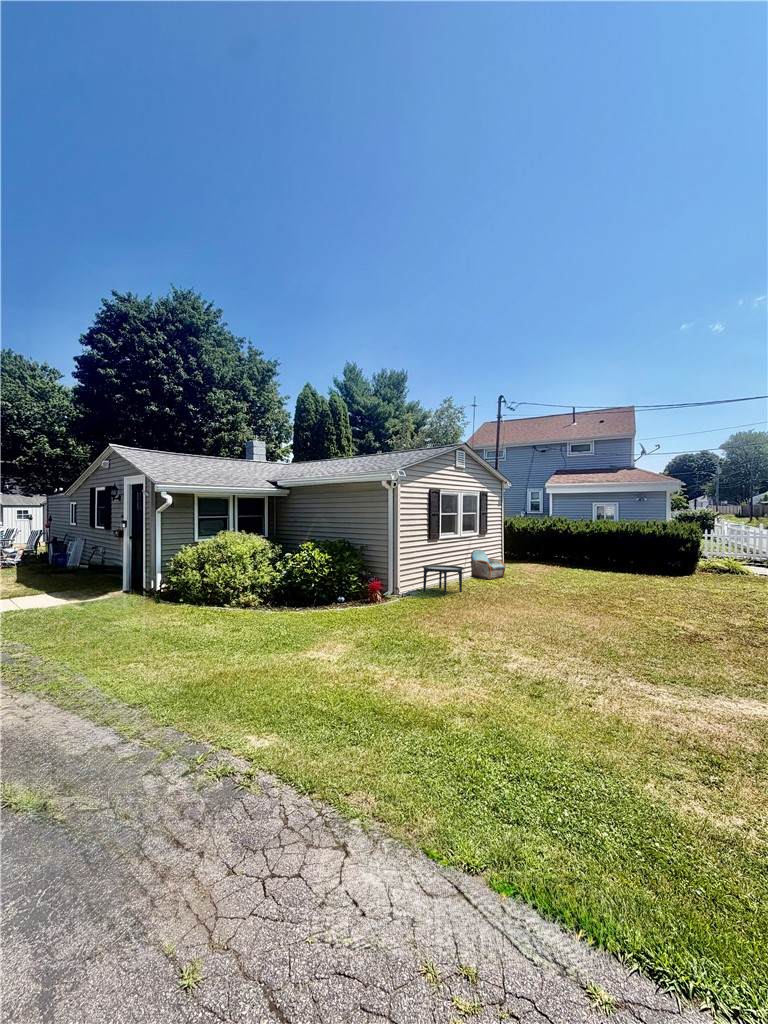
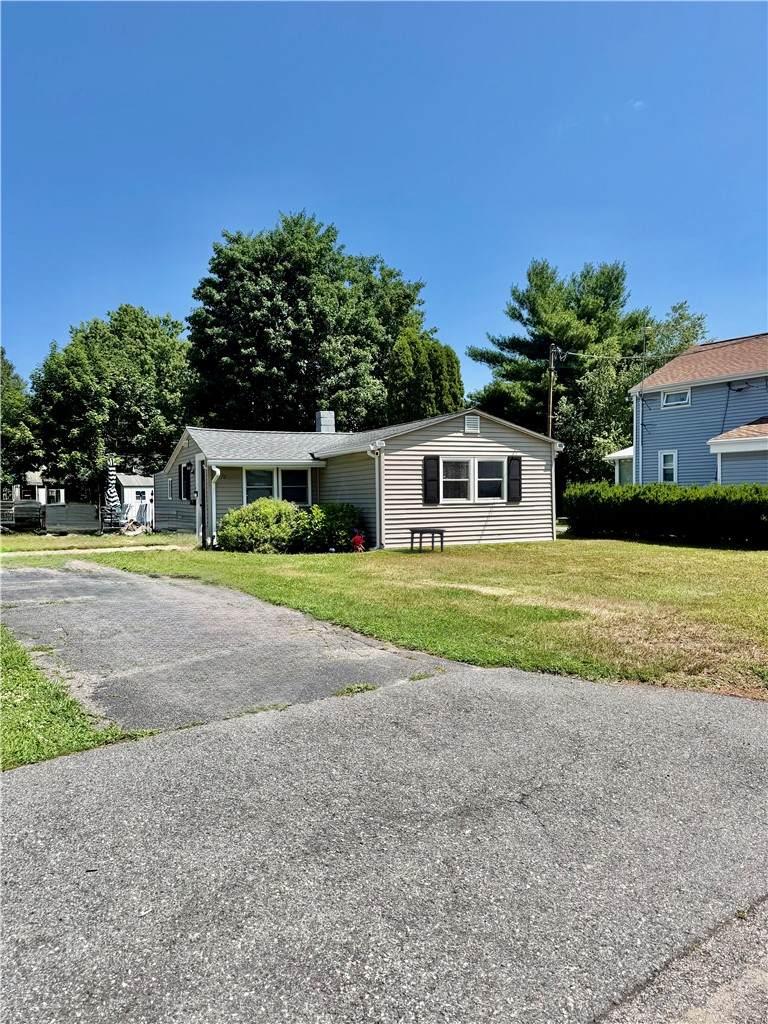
armchair: present [471,550,505,579] -> none [489,518,523,547]

